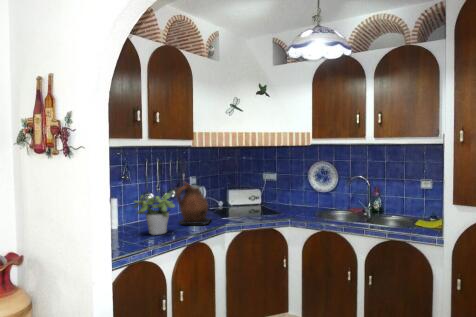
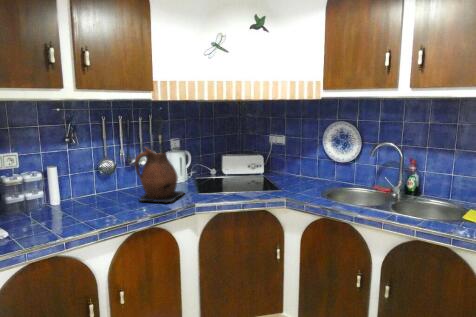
potted plant: present [134,193,175,235] -> none [61,162,117,216]

